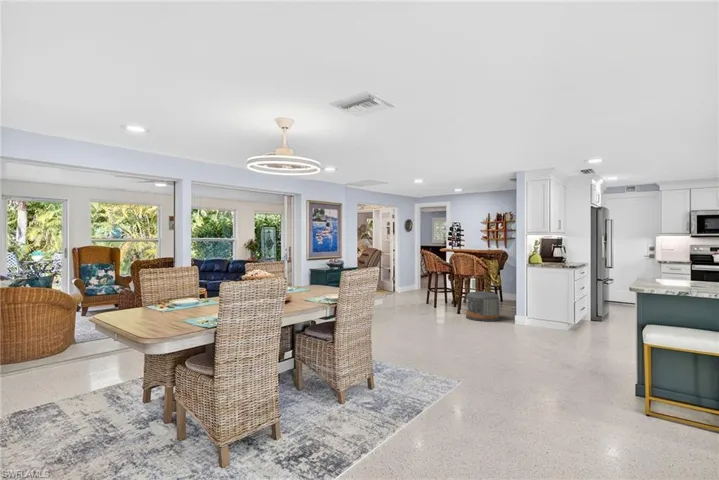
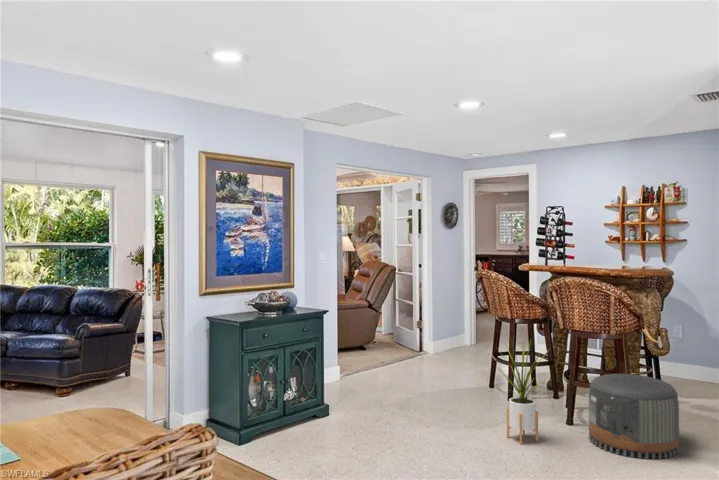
house plant: none [429,277,451,319] -> present [499,344,548,444]

